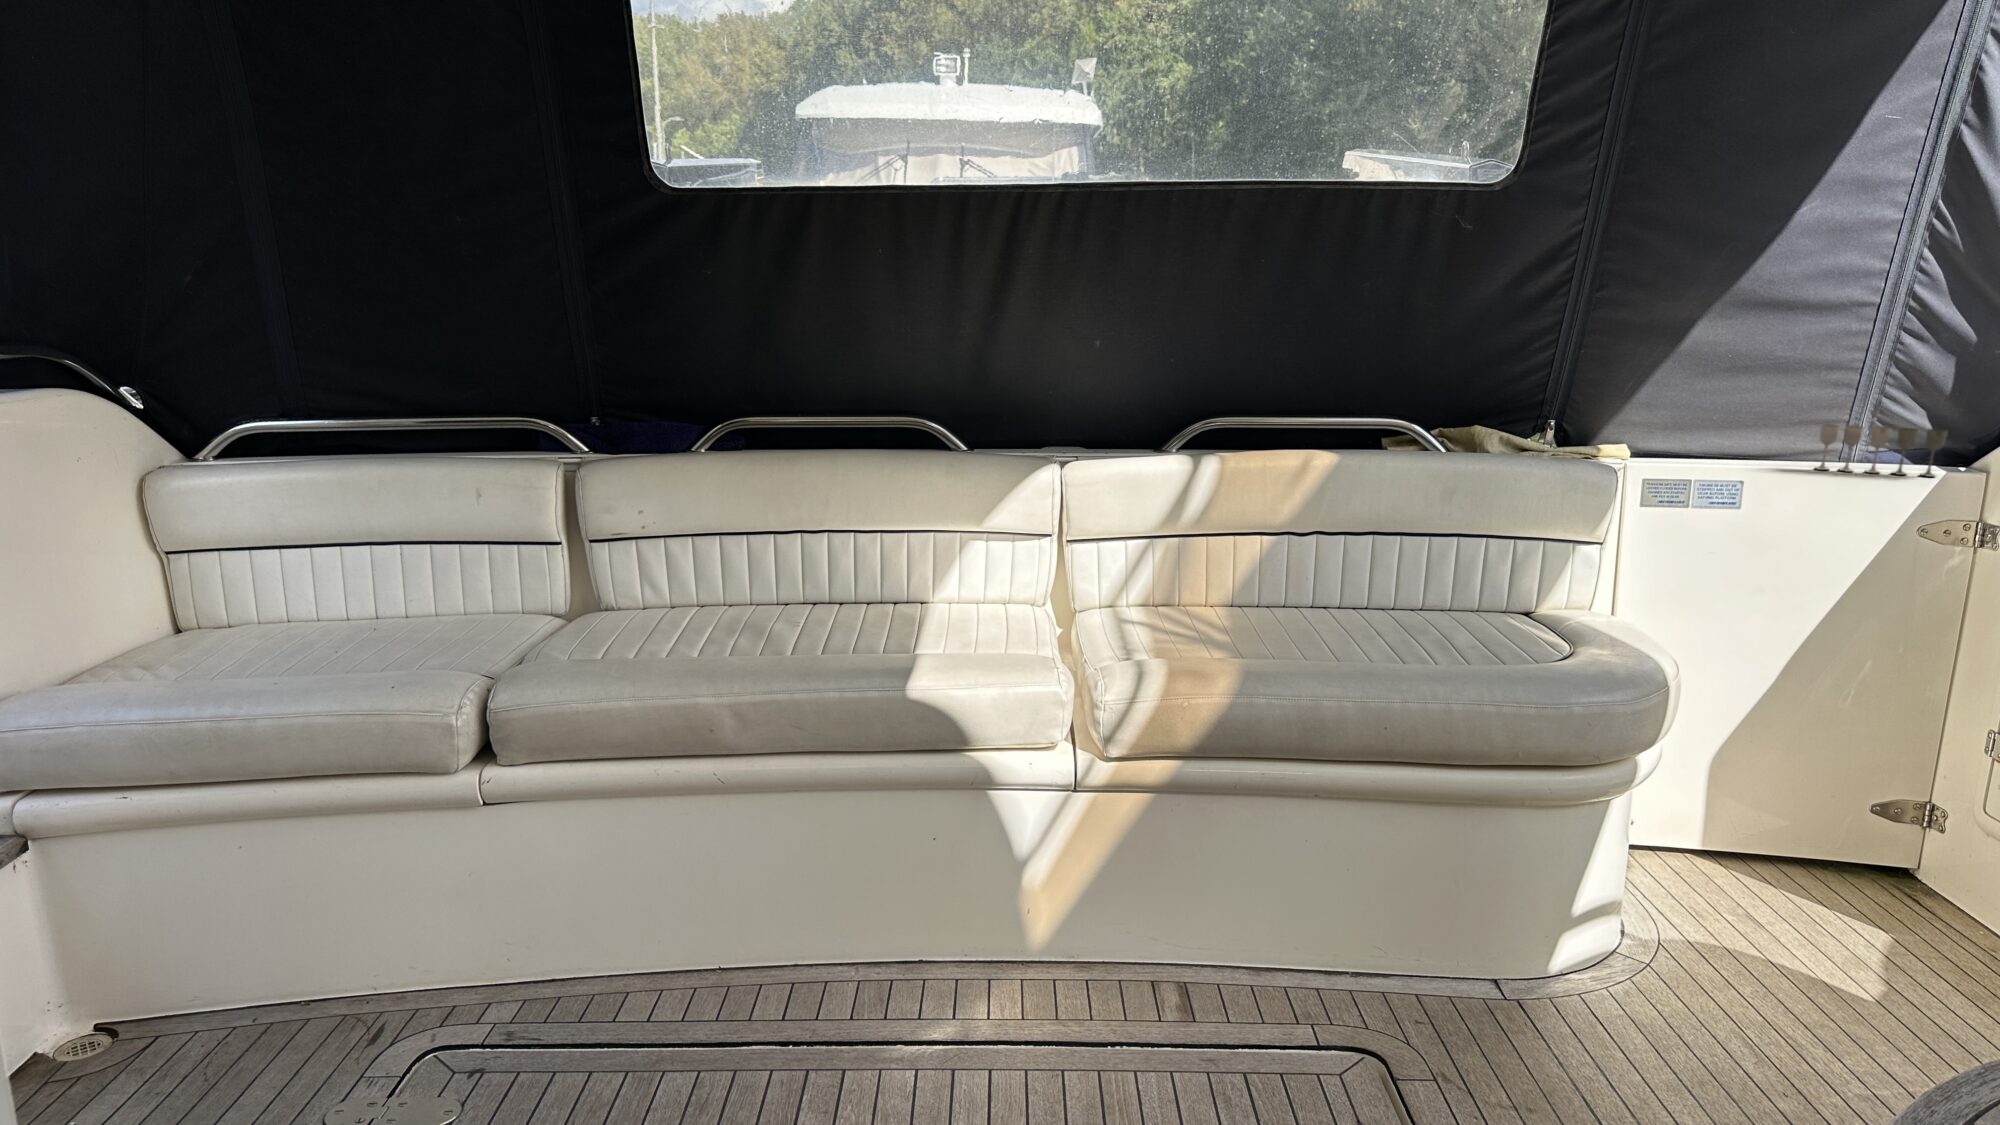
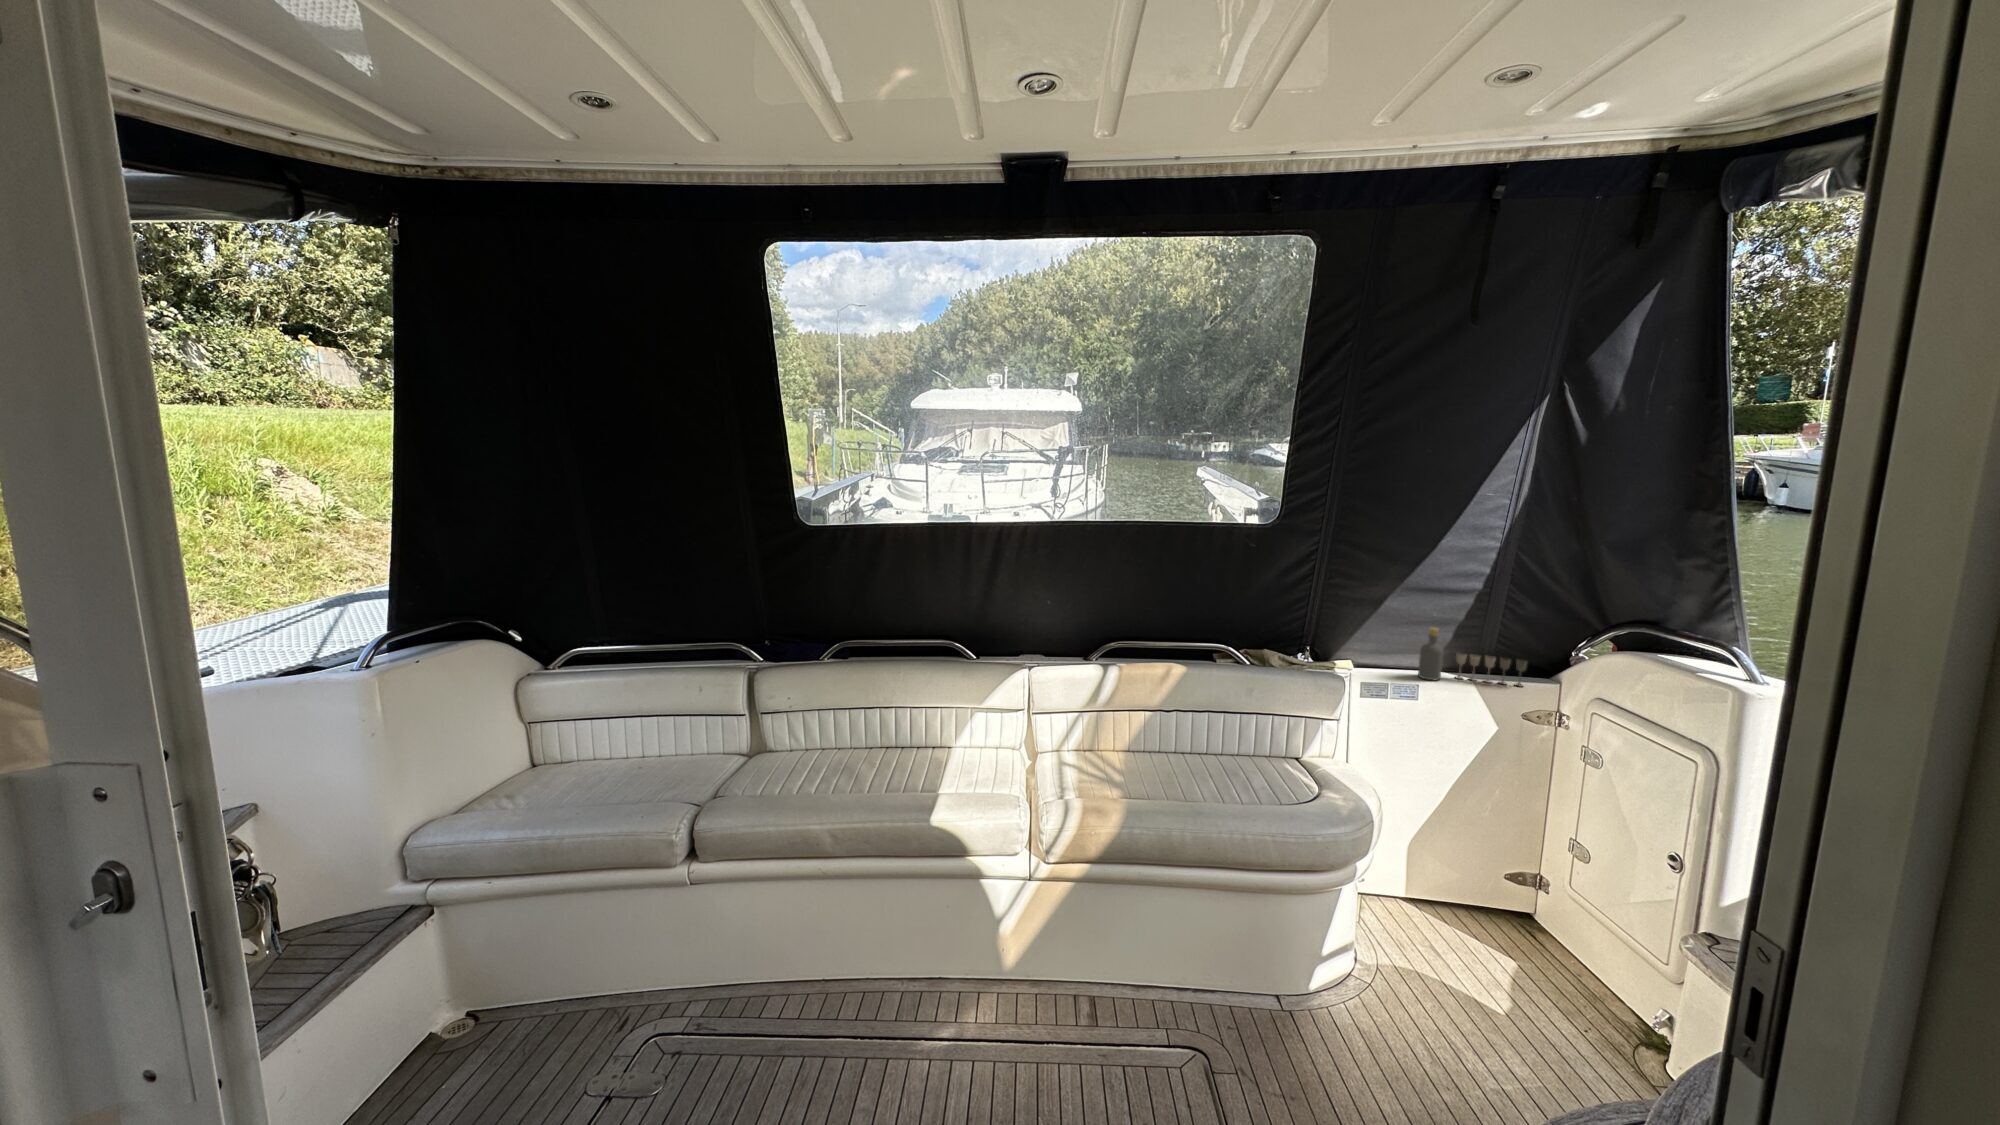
bottle: none [1750,379,1800,472] -> present [1418,627,1443,681]

